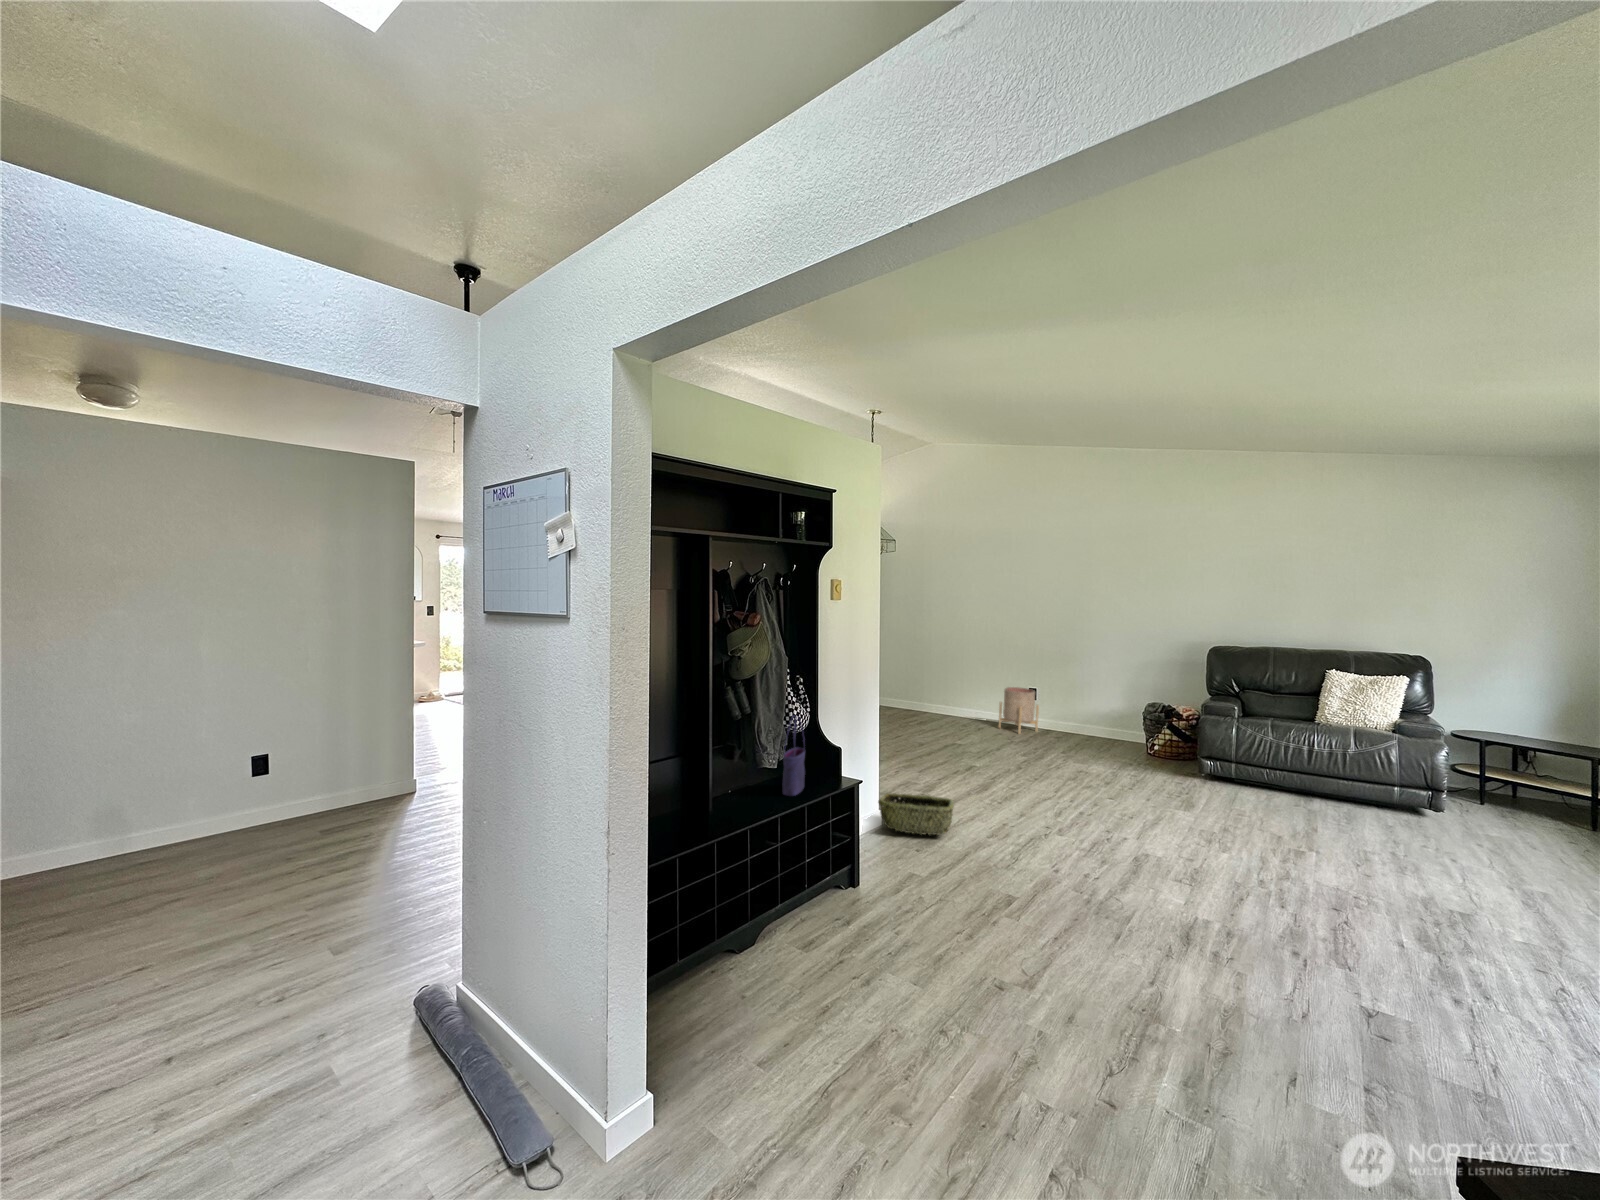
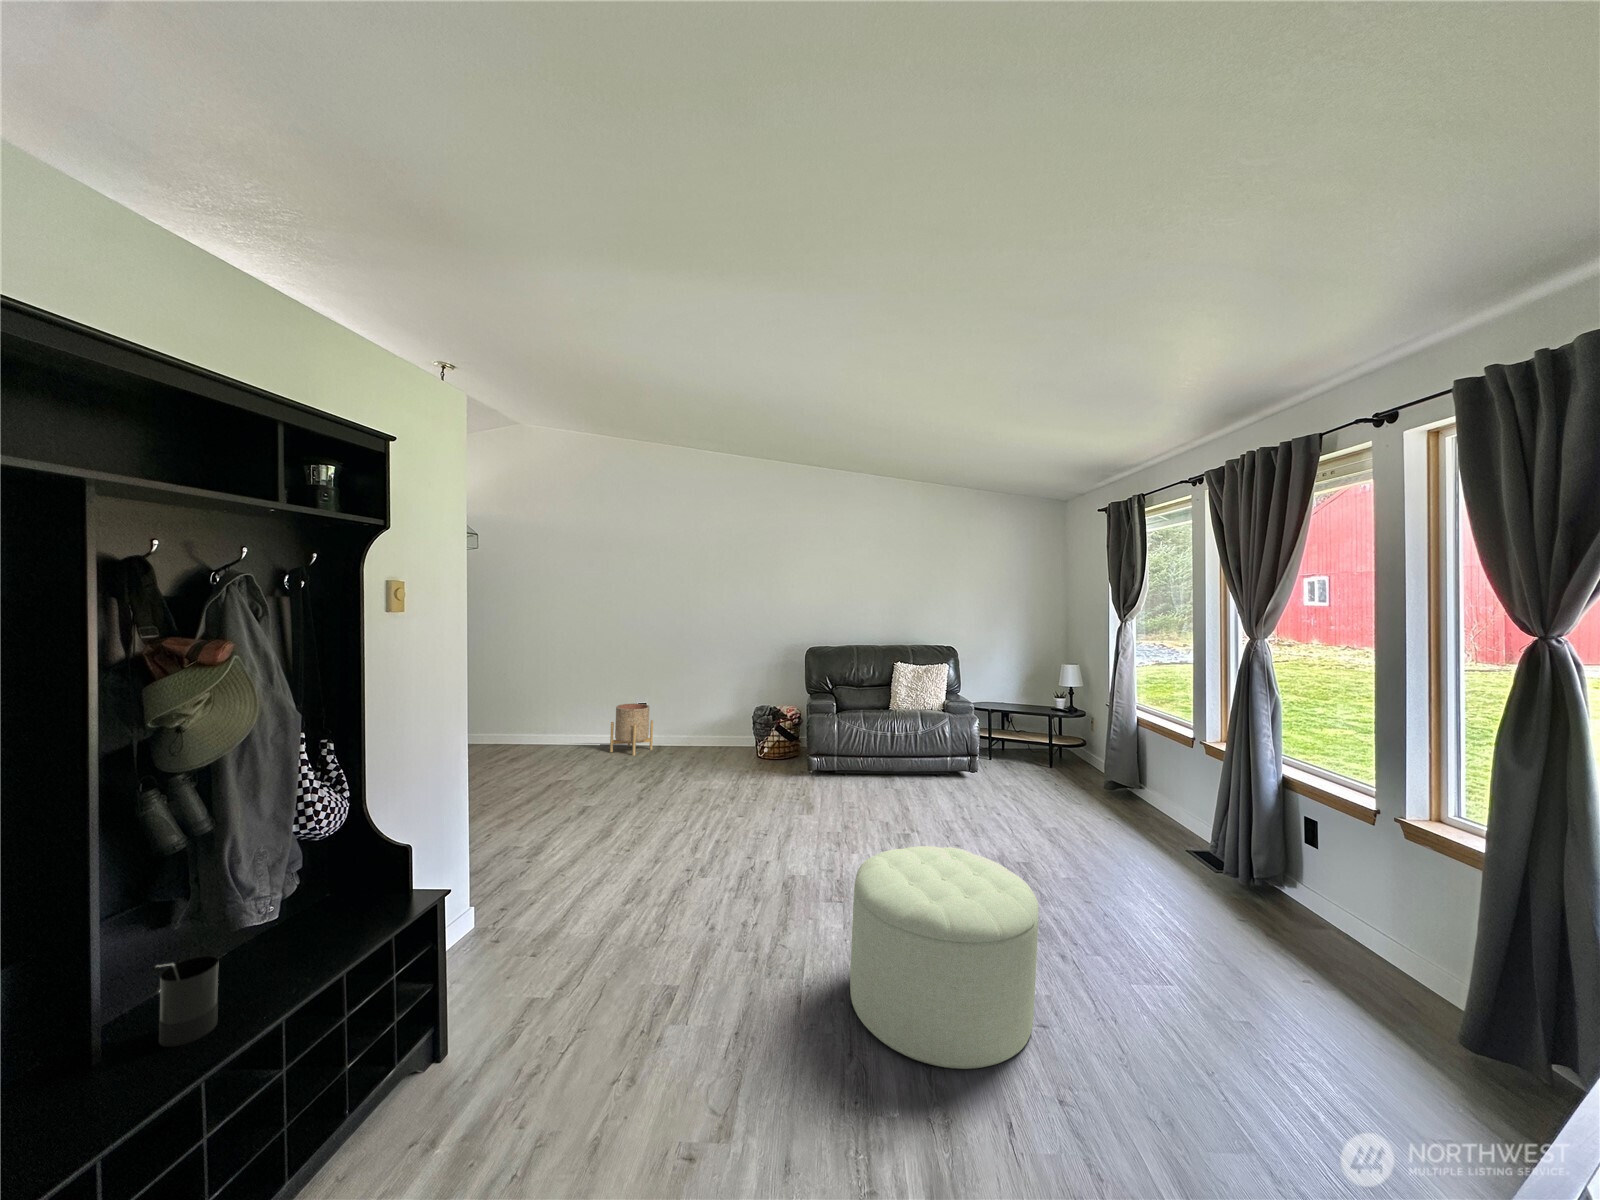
tote bag: present [783,715,805,796] -> none [290,814,339,963]
candle: none [732,773,755,814] -> present [157,956,219,1047]
woven basket: present [878,793,954,835] -> none [471,867,582,936]
ottoman: none [1167,833,1387,1043] -> present [850,846,1038,1069]

